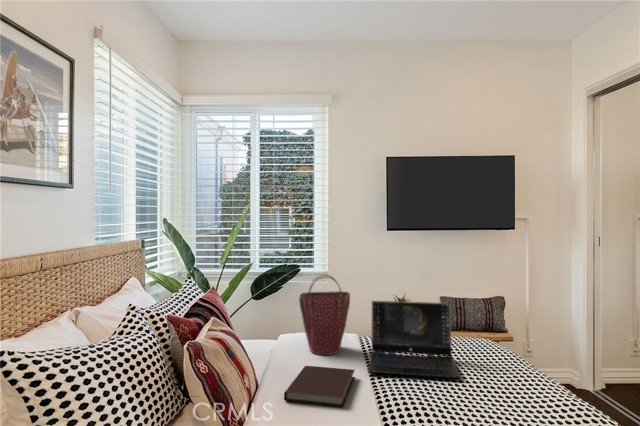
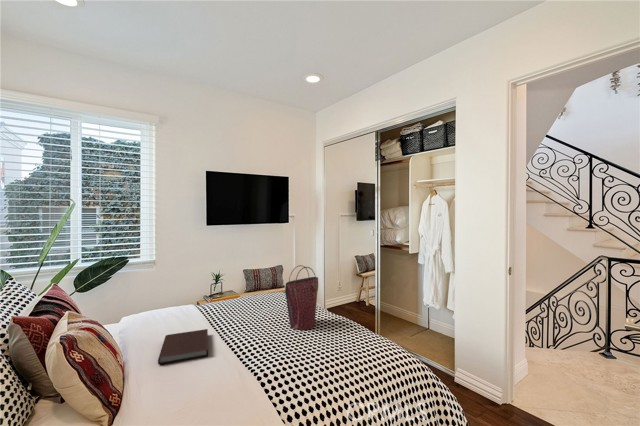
handbag: present [299,275,350,355] -> present [285,265,318,330]
laptop: present [368,301,460,378] -> none [213,274,276,328]

